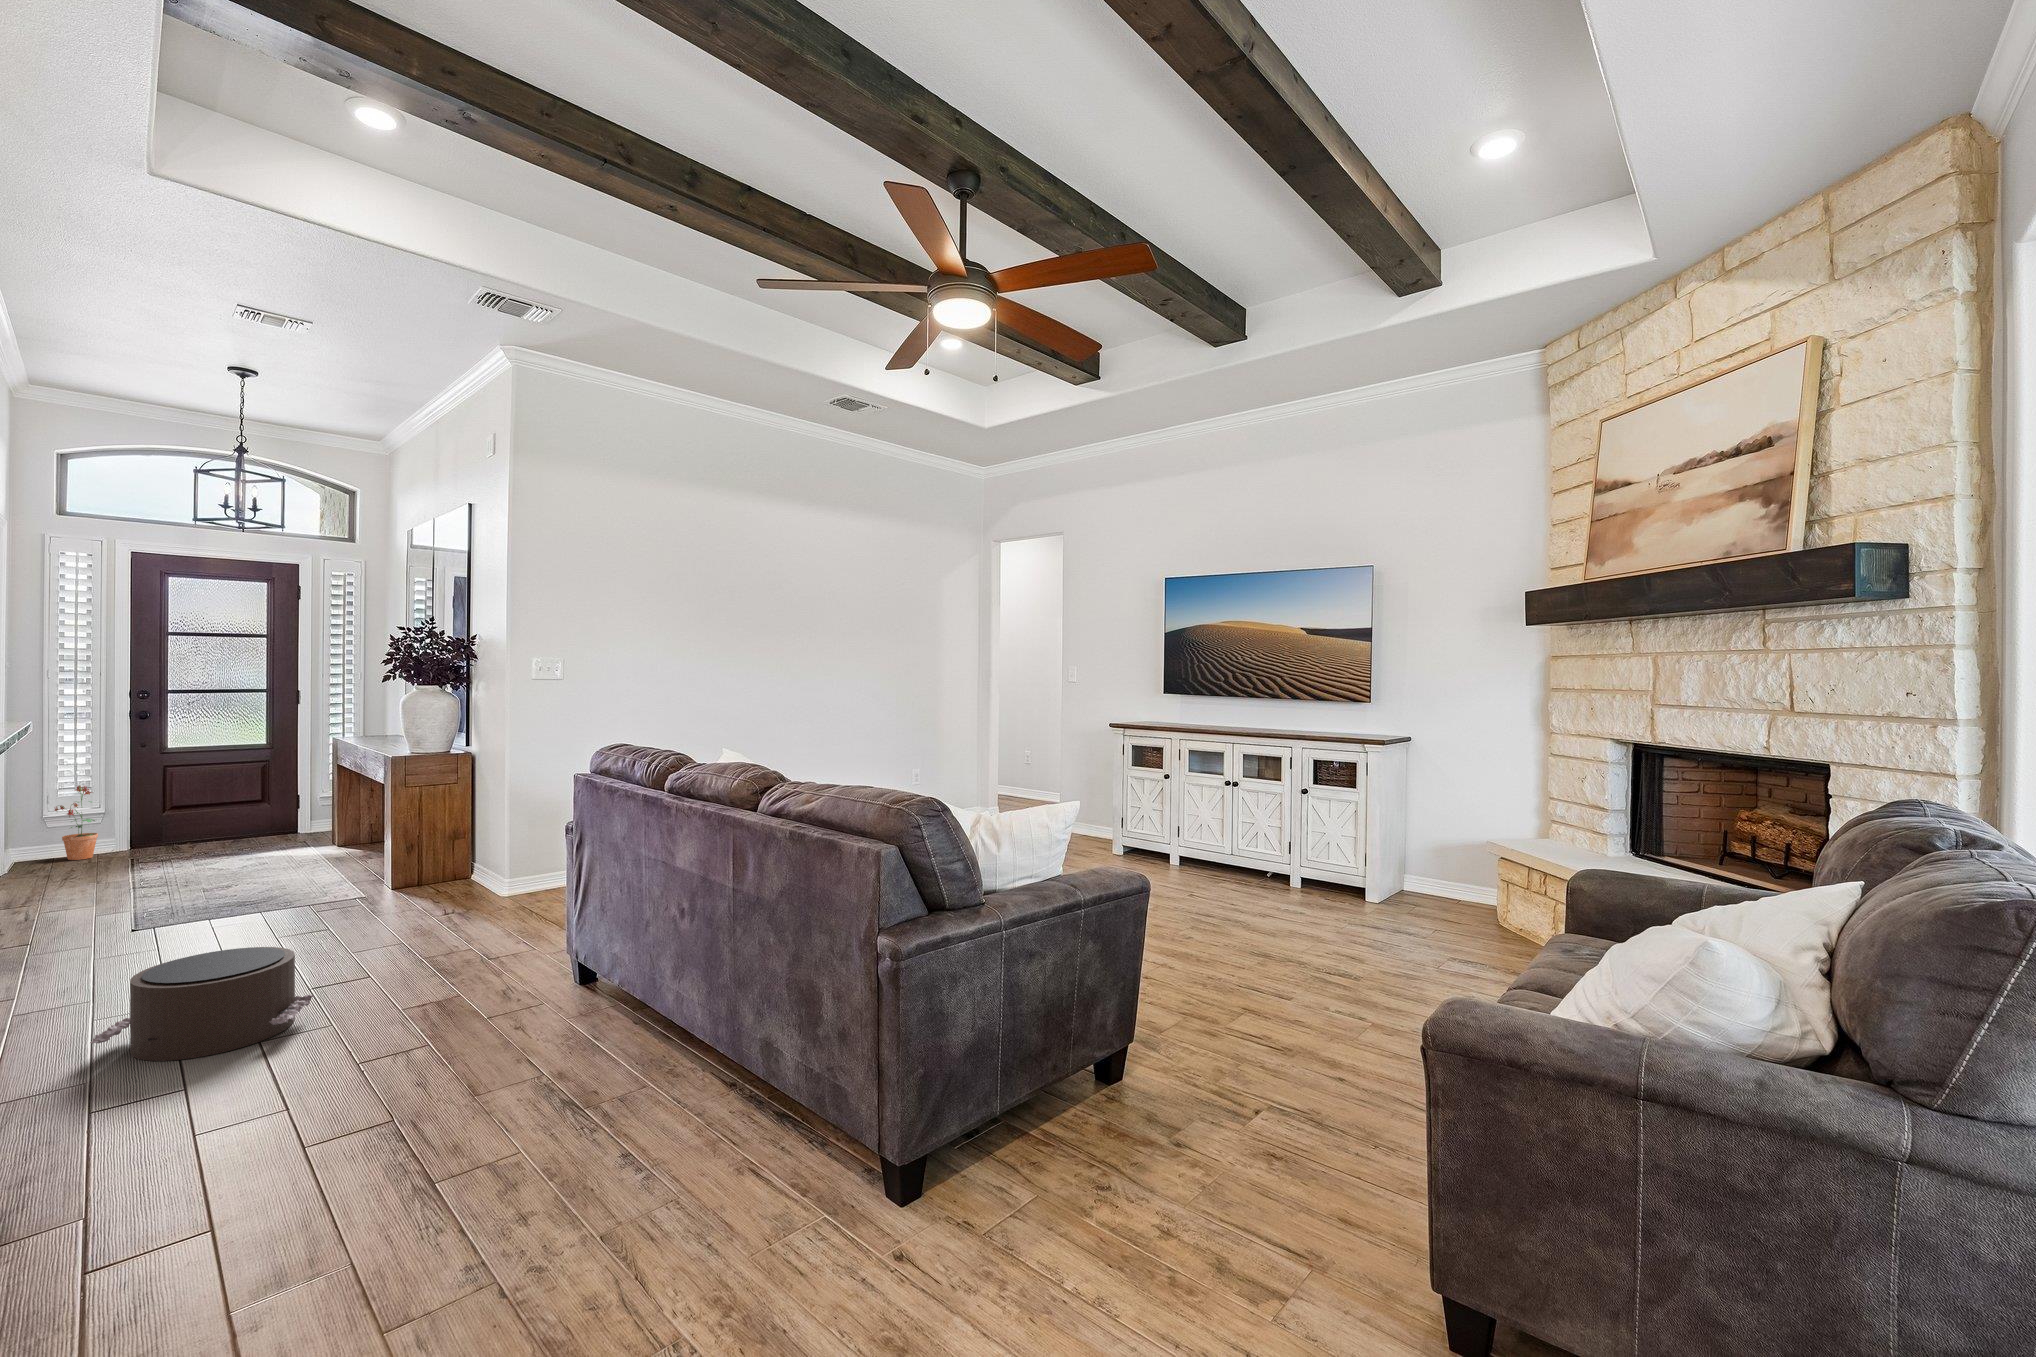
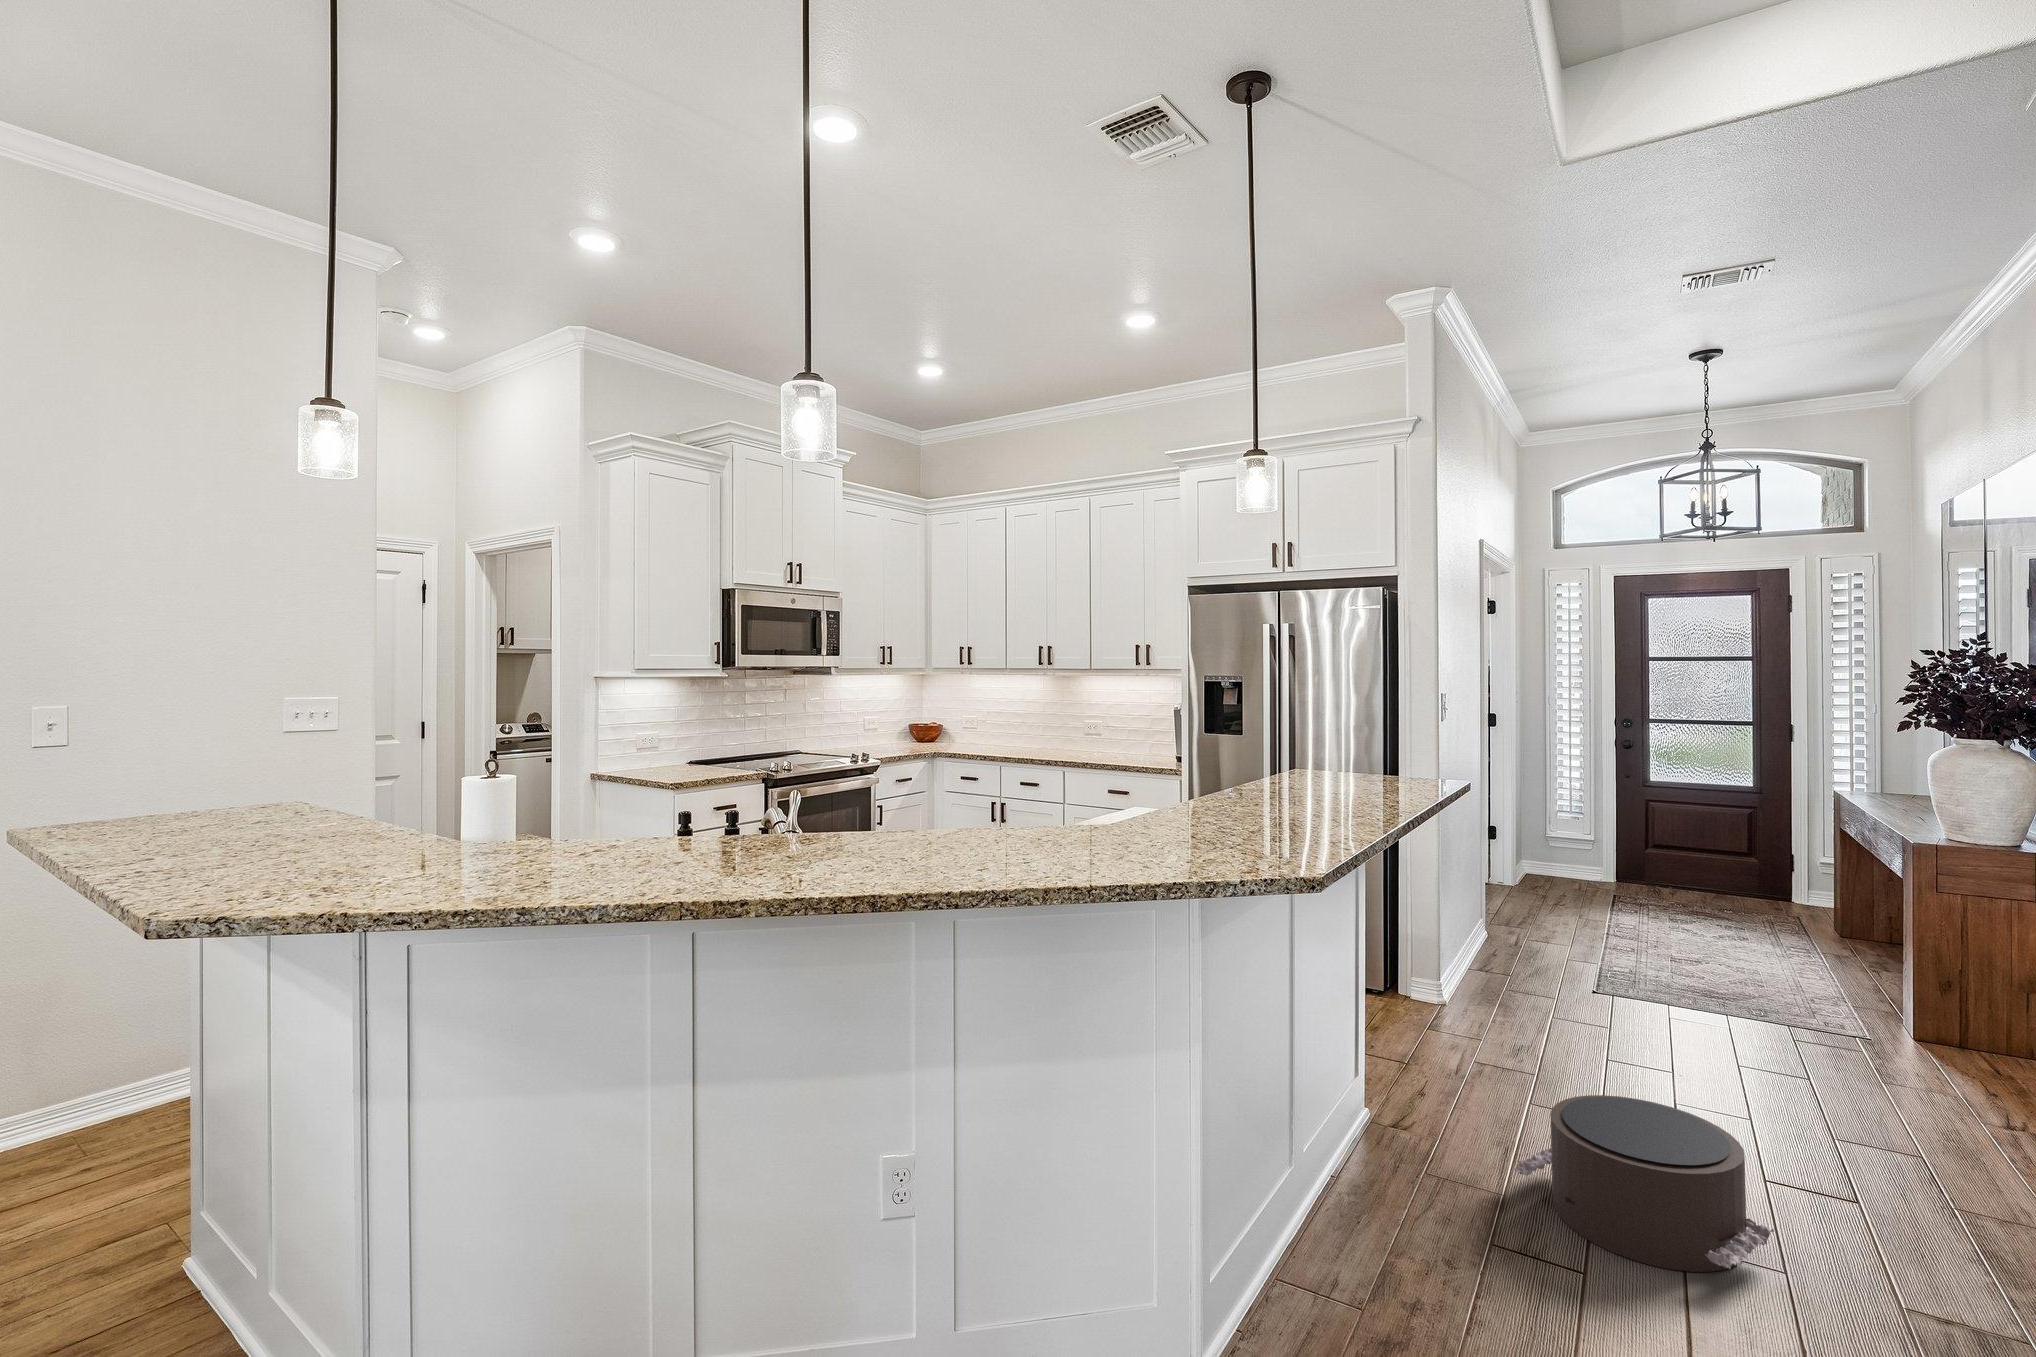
potted plant: present [55,785,98,860] -> none [1553,813,1588,887]

